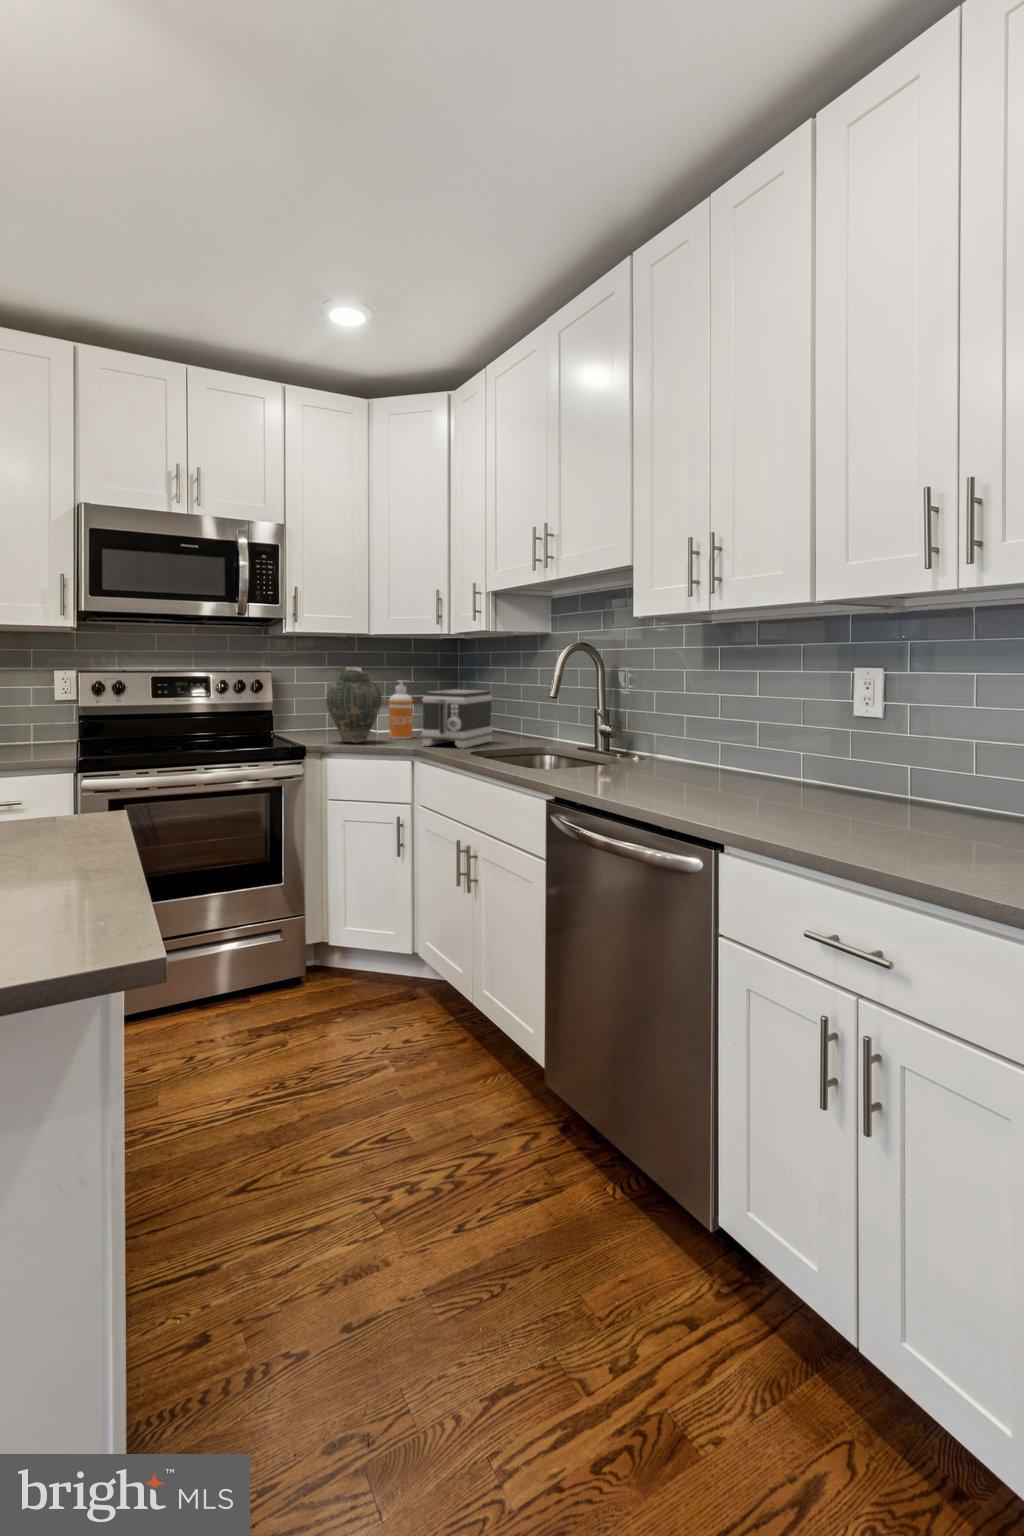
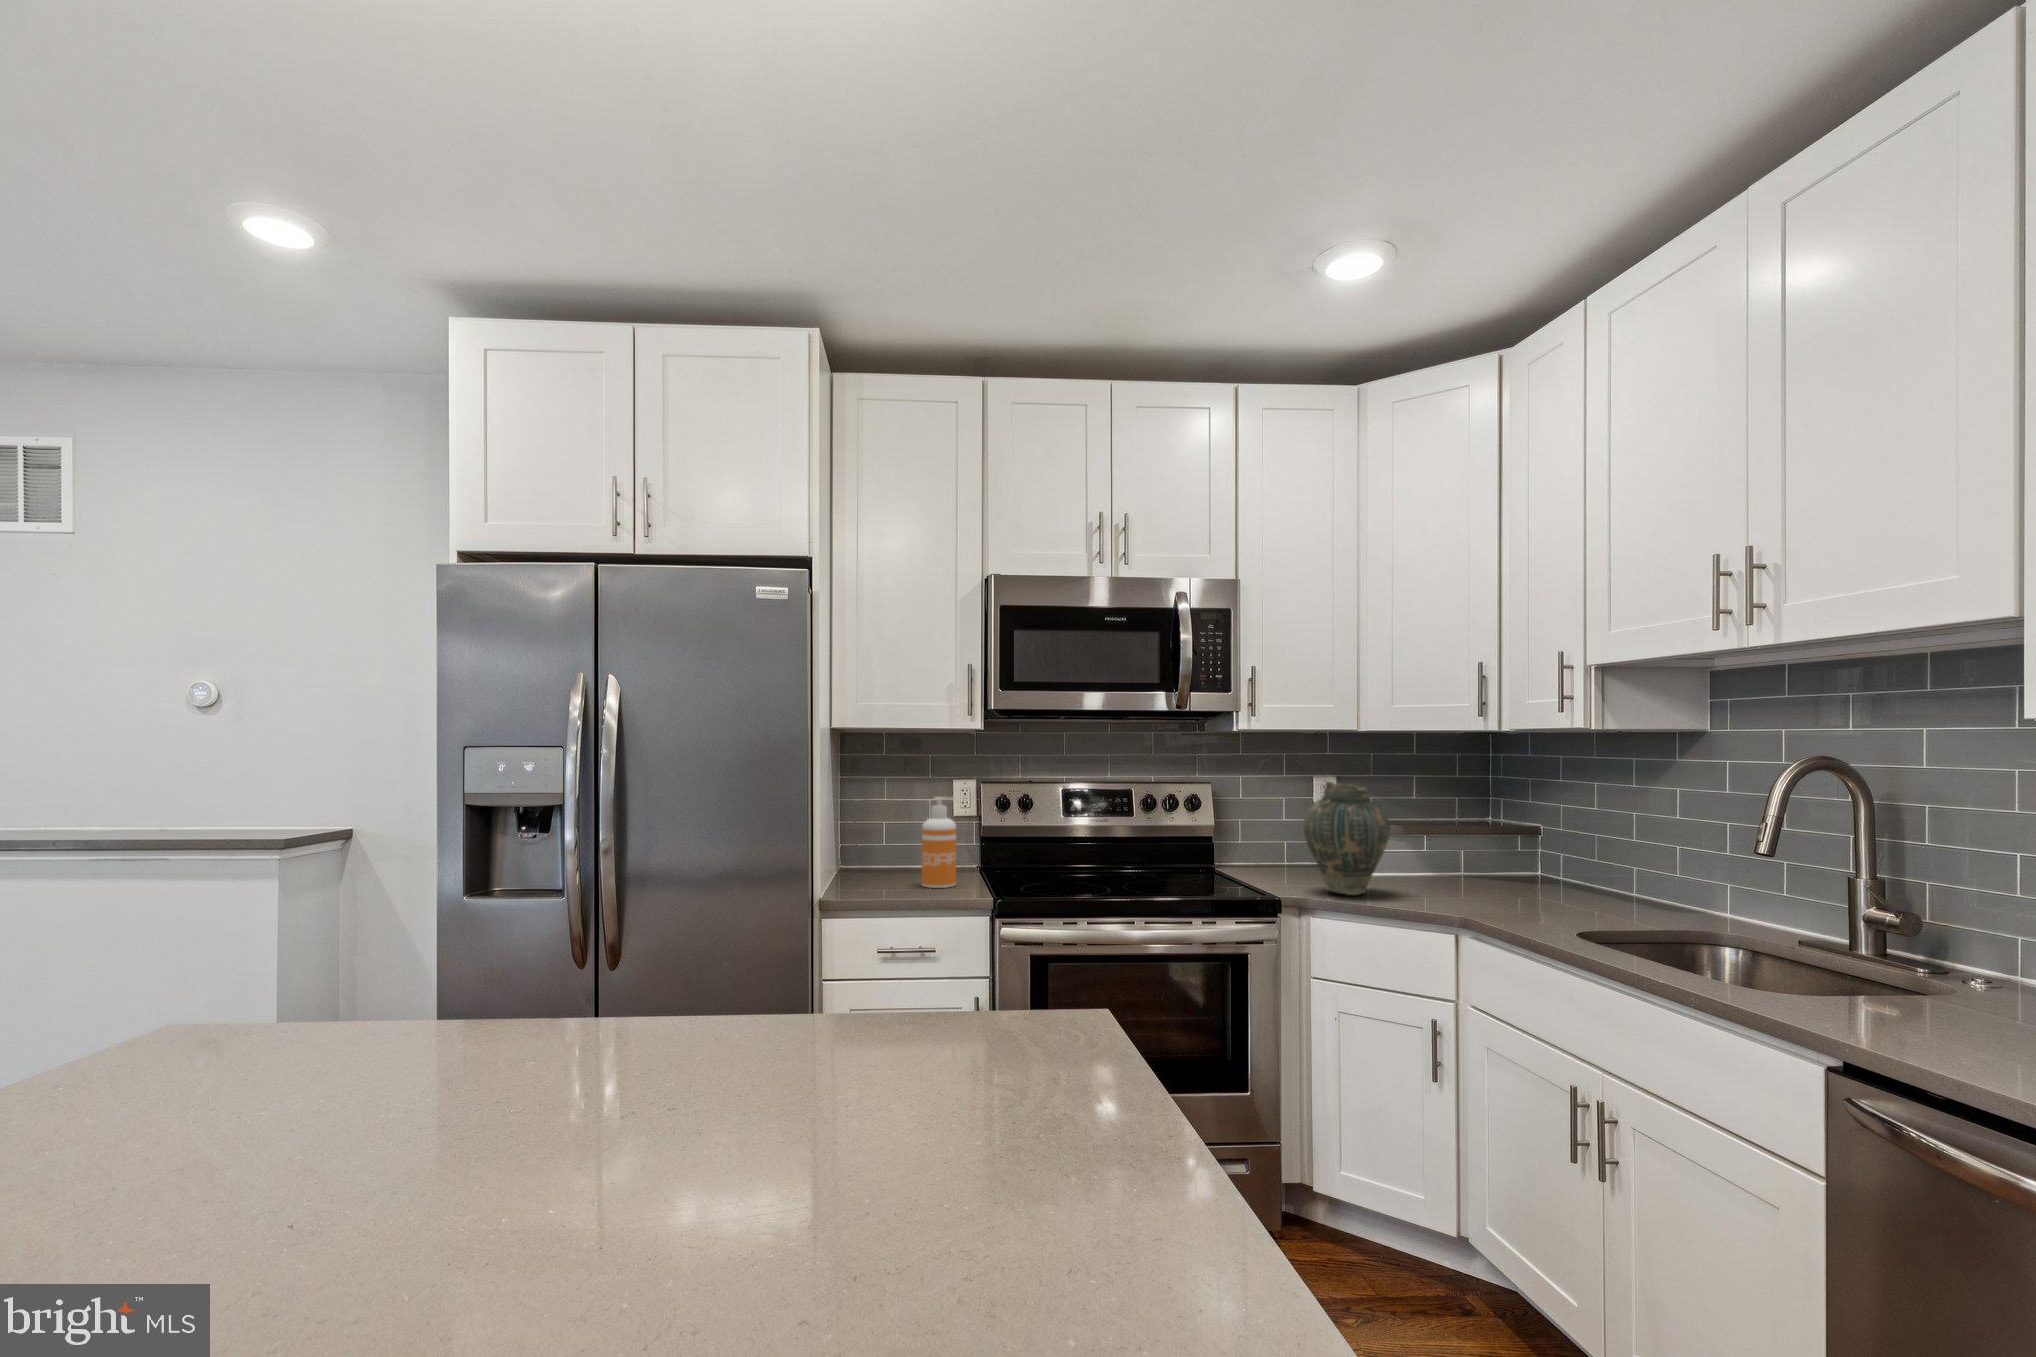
soap dispenser: present [389,680,413,739] -> present [922,797,956,888]
toaster: present [421,690,493,748] -> none [1465,815,1583,919]

